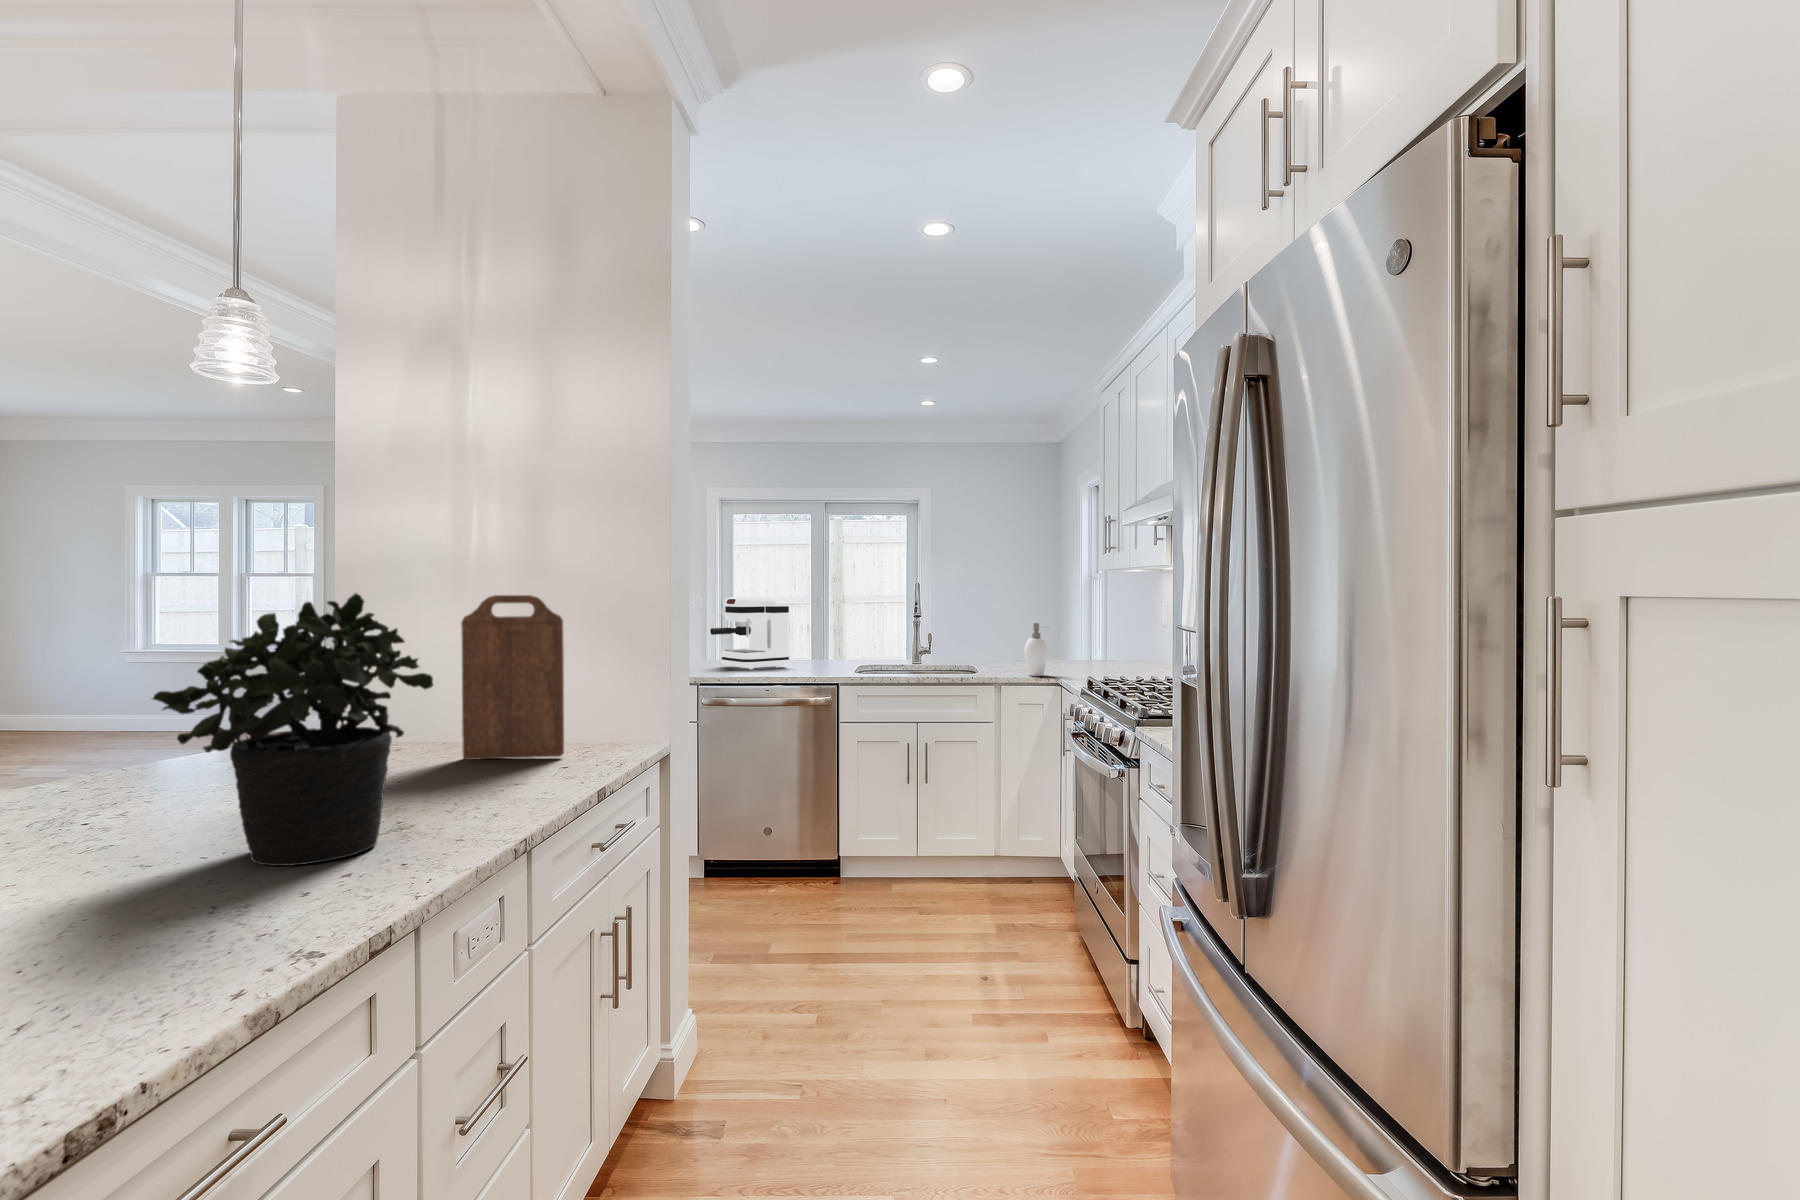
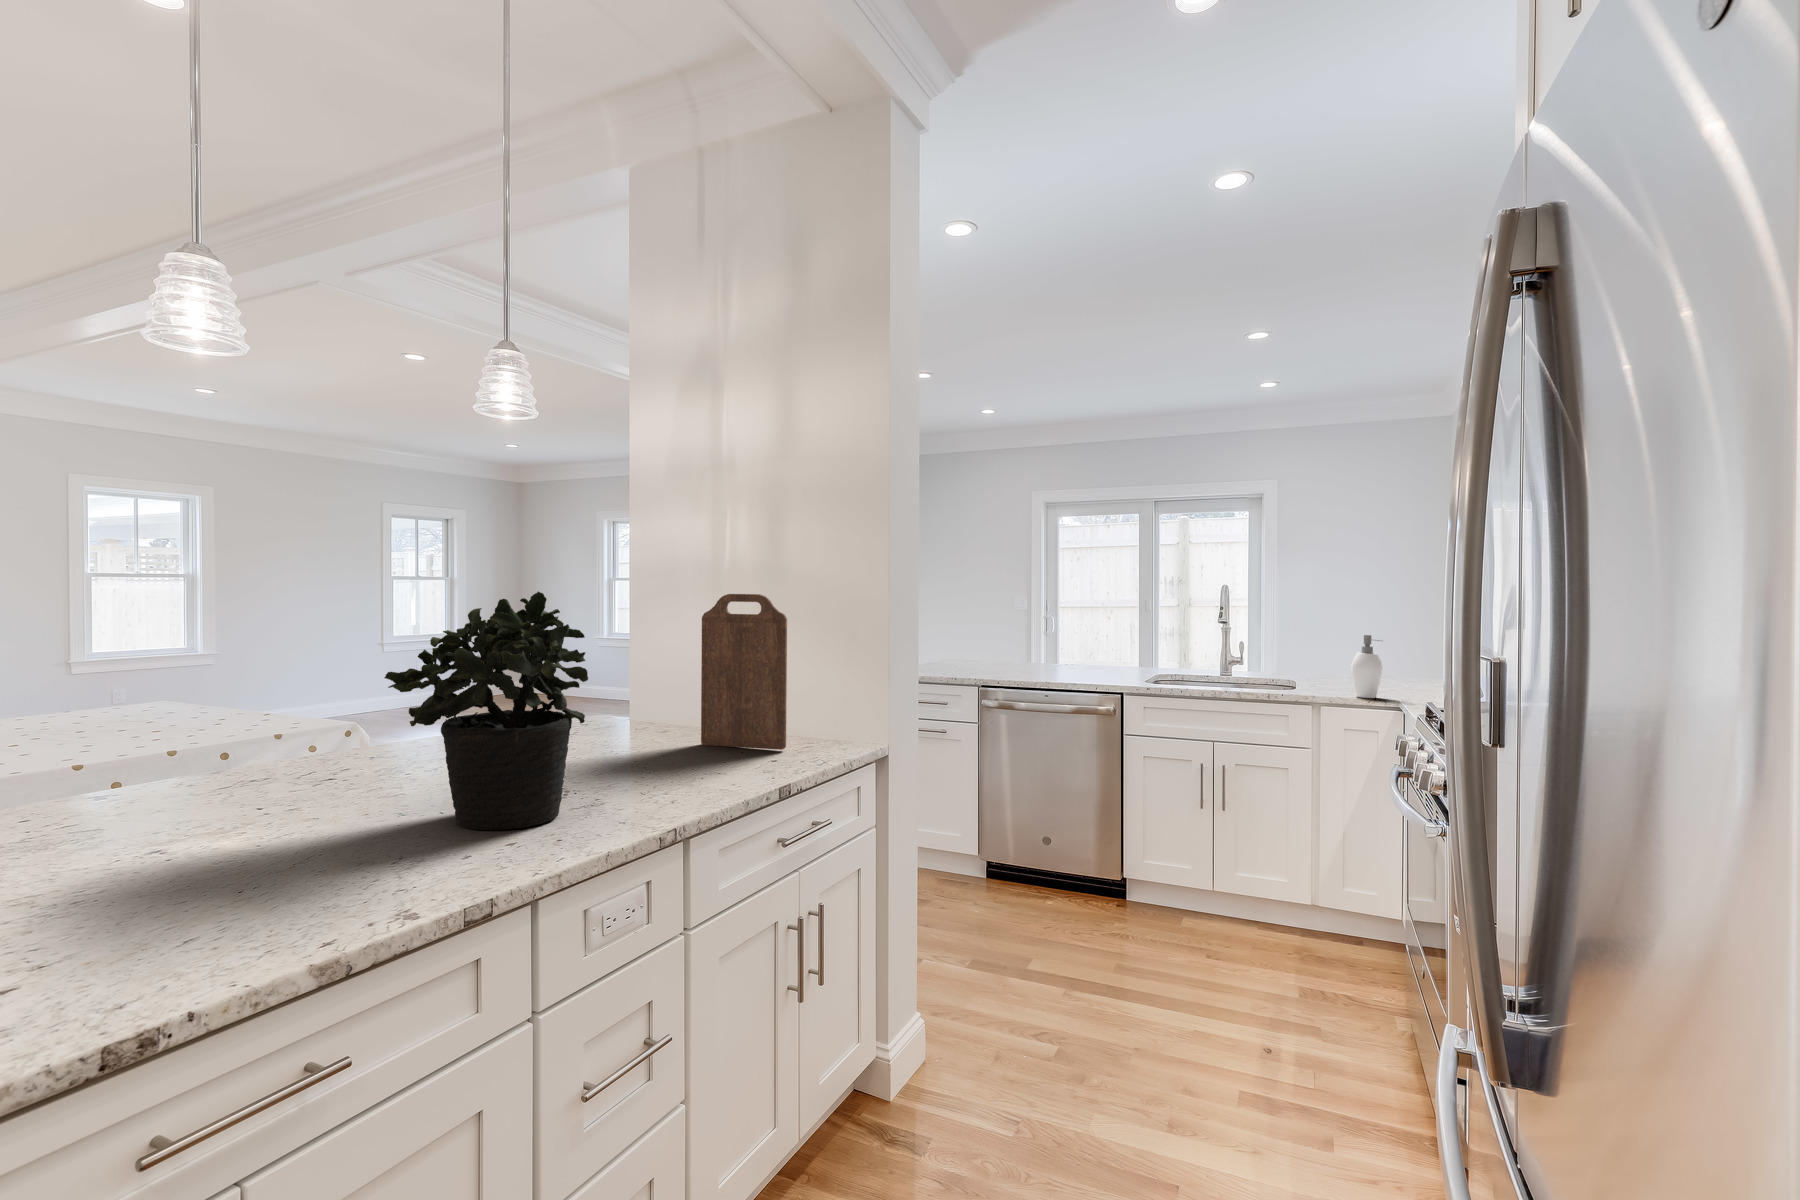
coffee maker: present [710,597,789,670] -> none [1003,598,1084,673]

